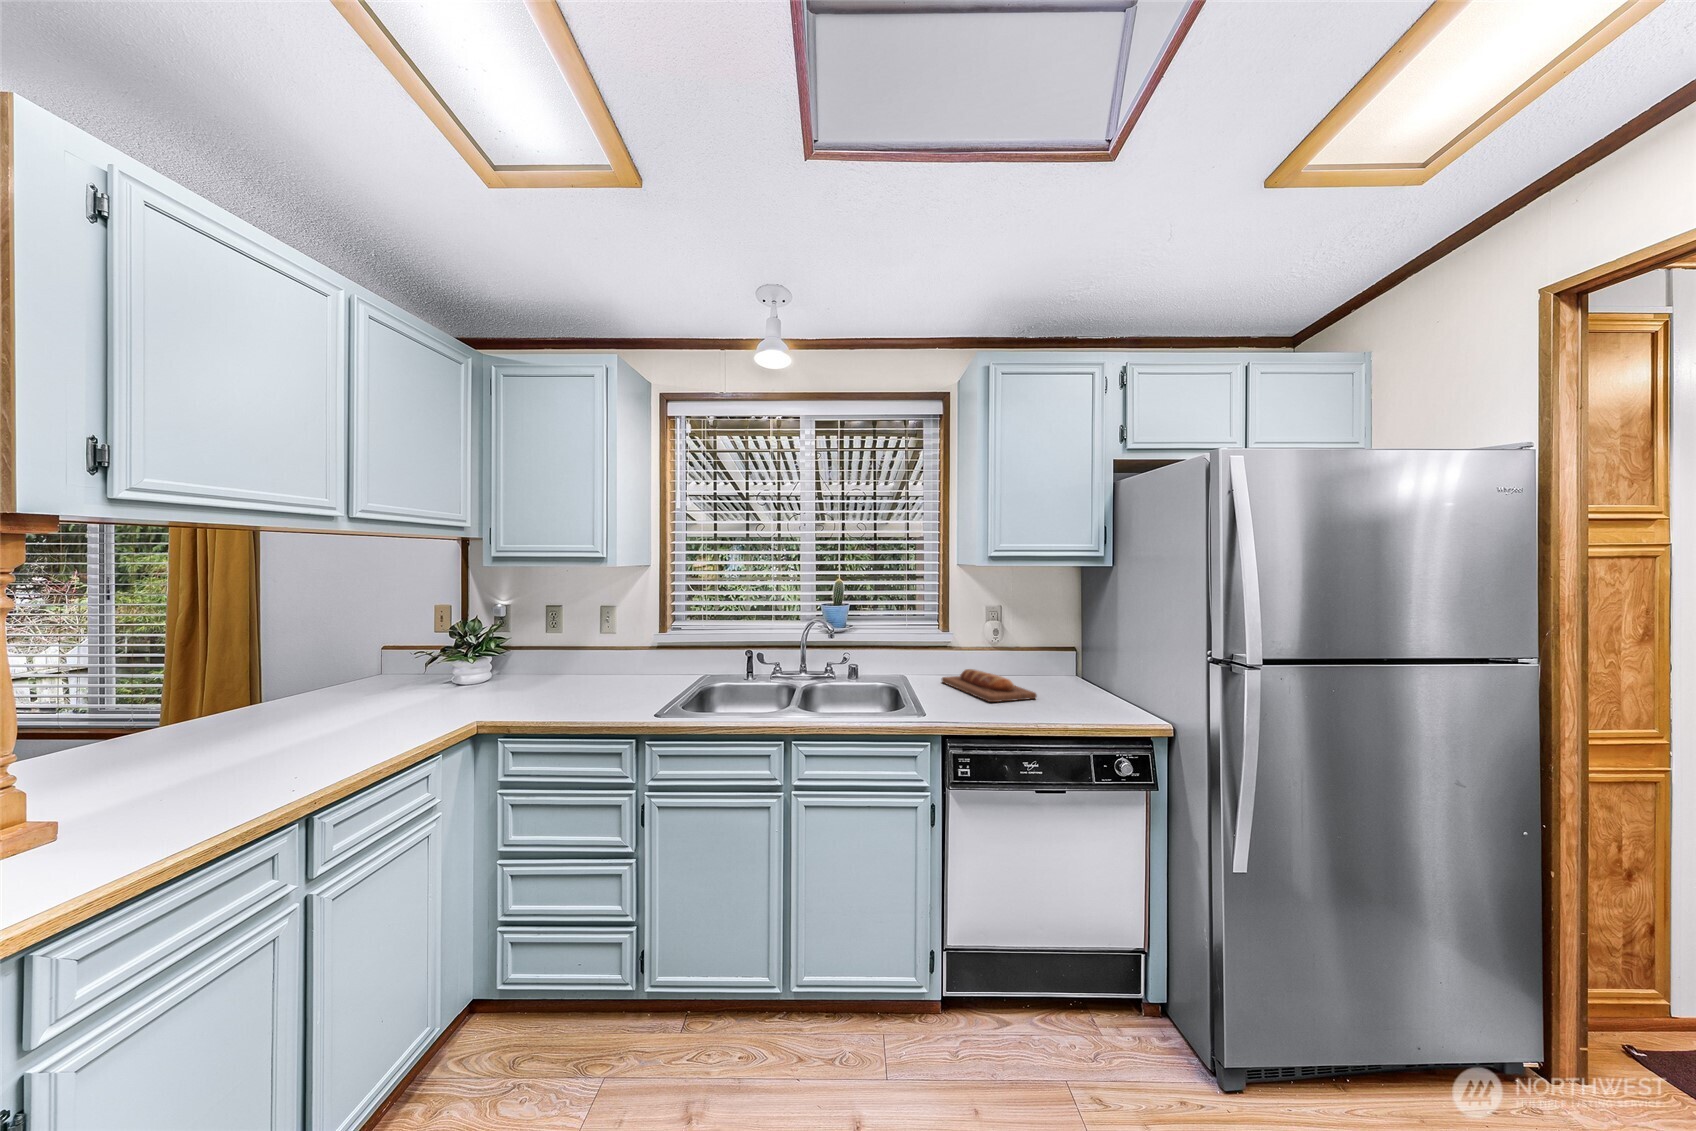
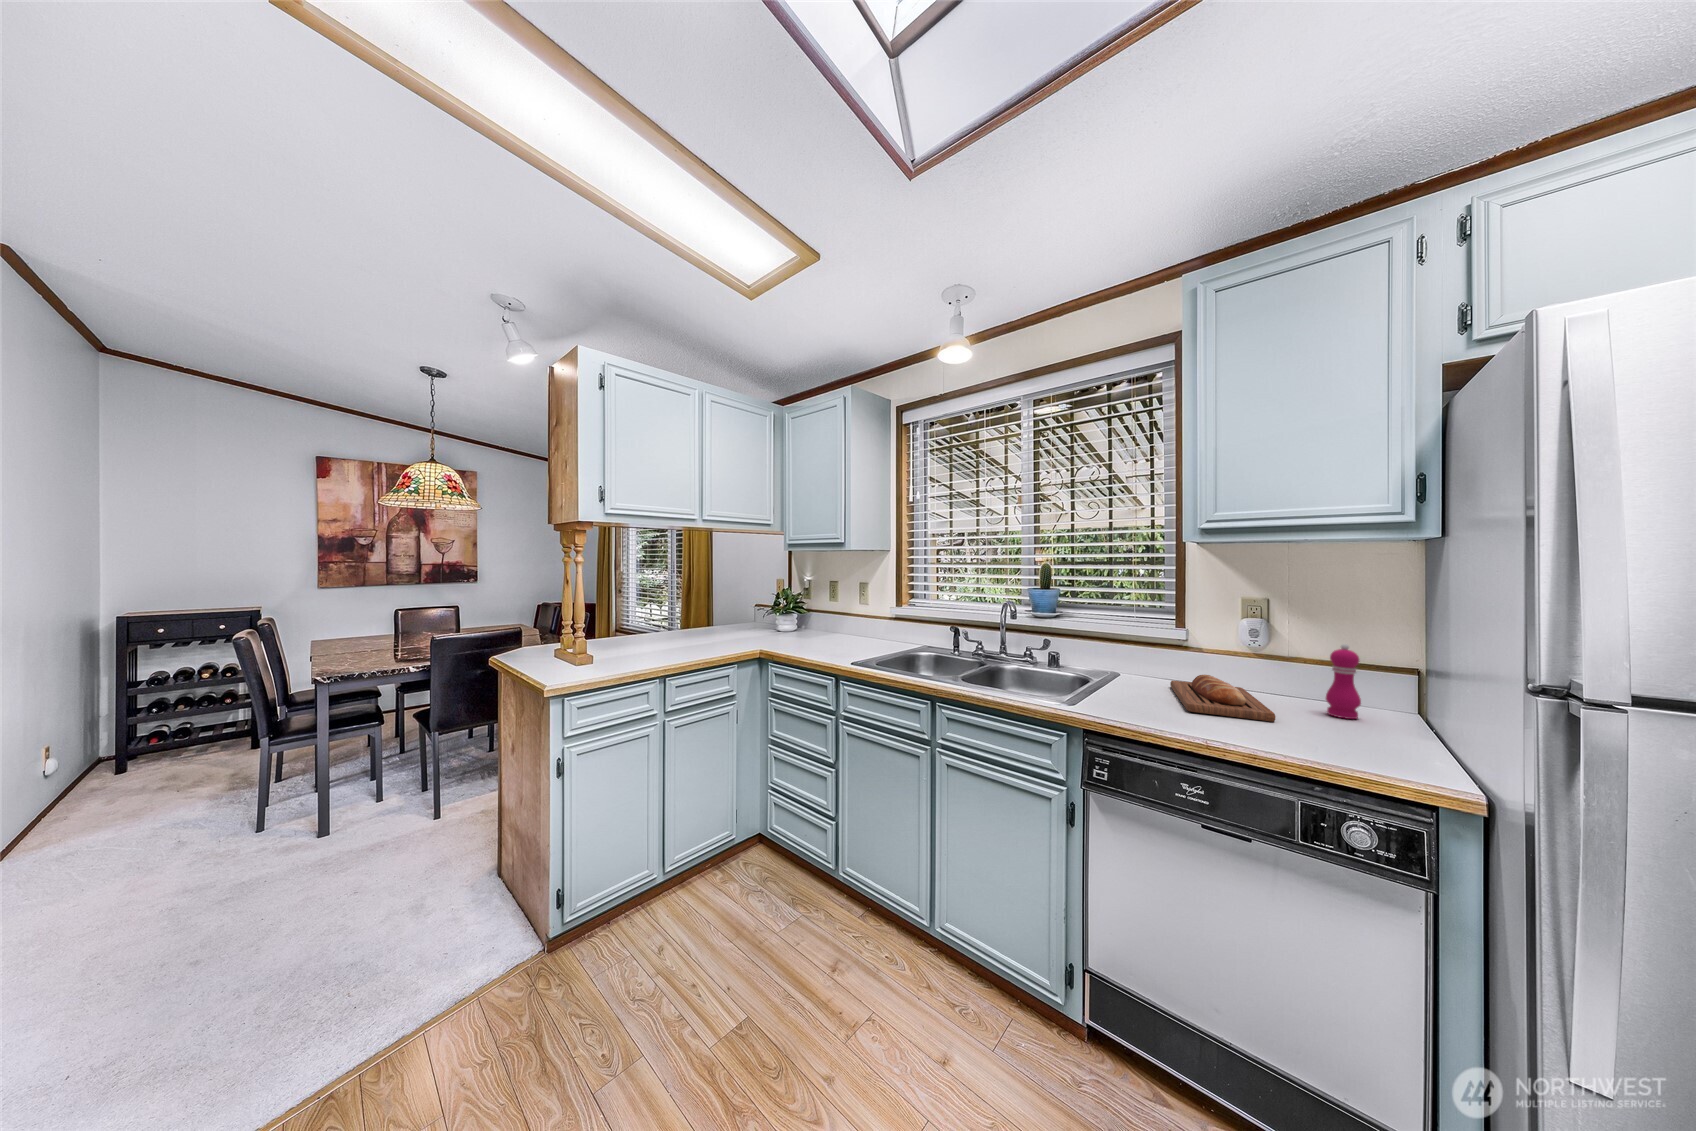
pepper mill: none [1040,636,1060,687] -> present [1326,644,1361,719]

